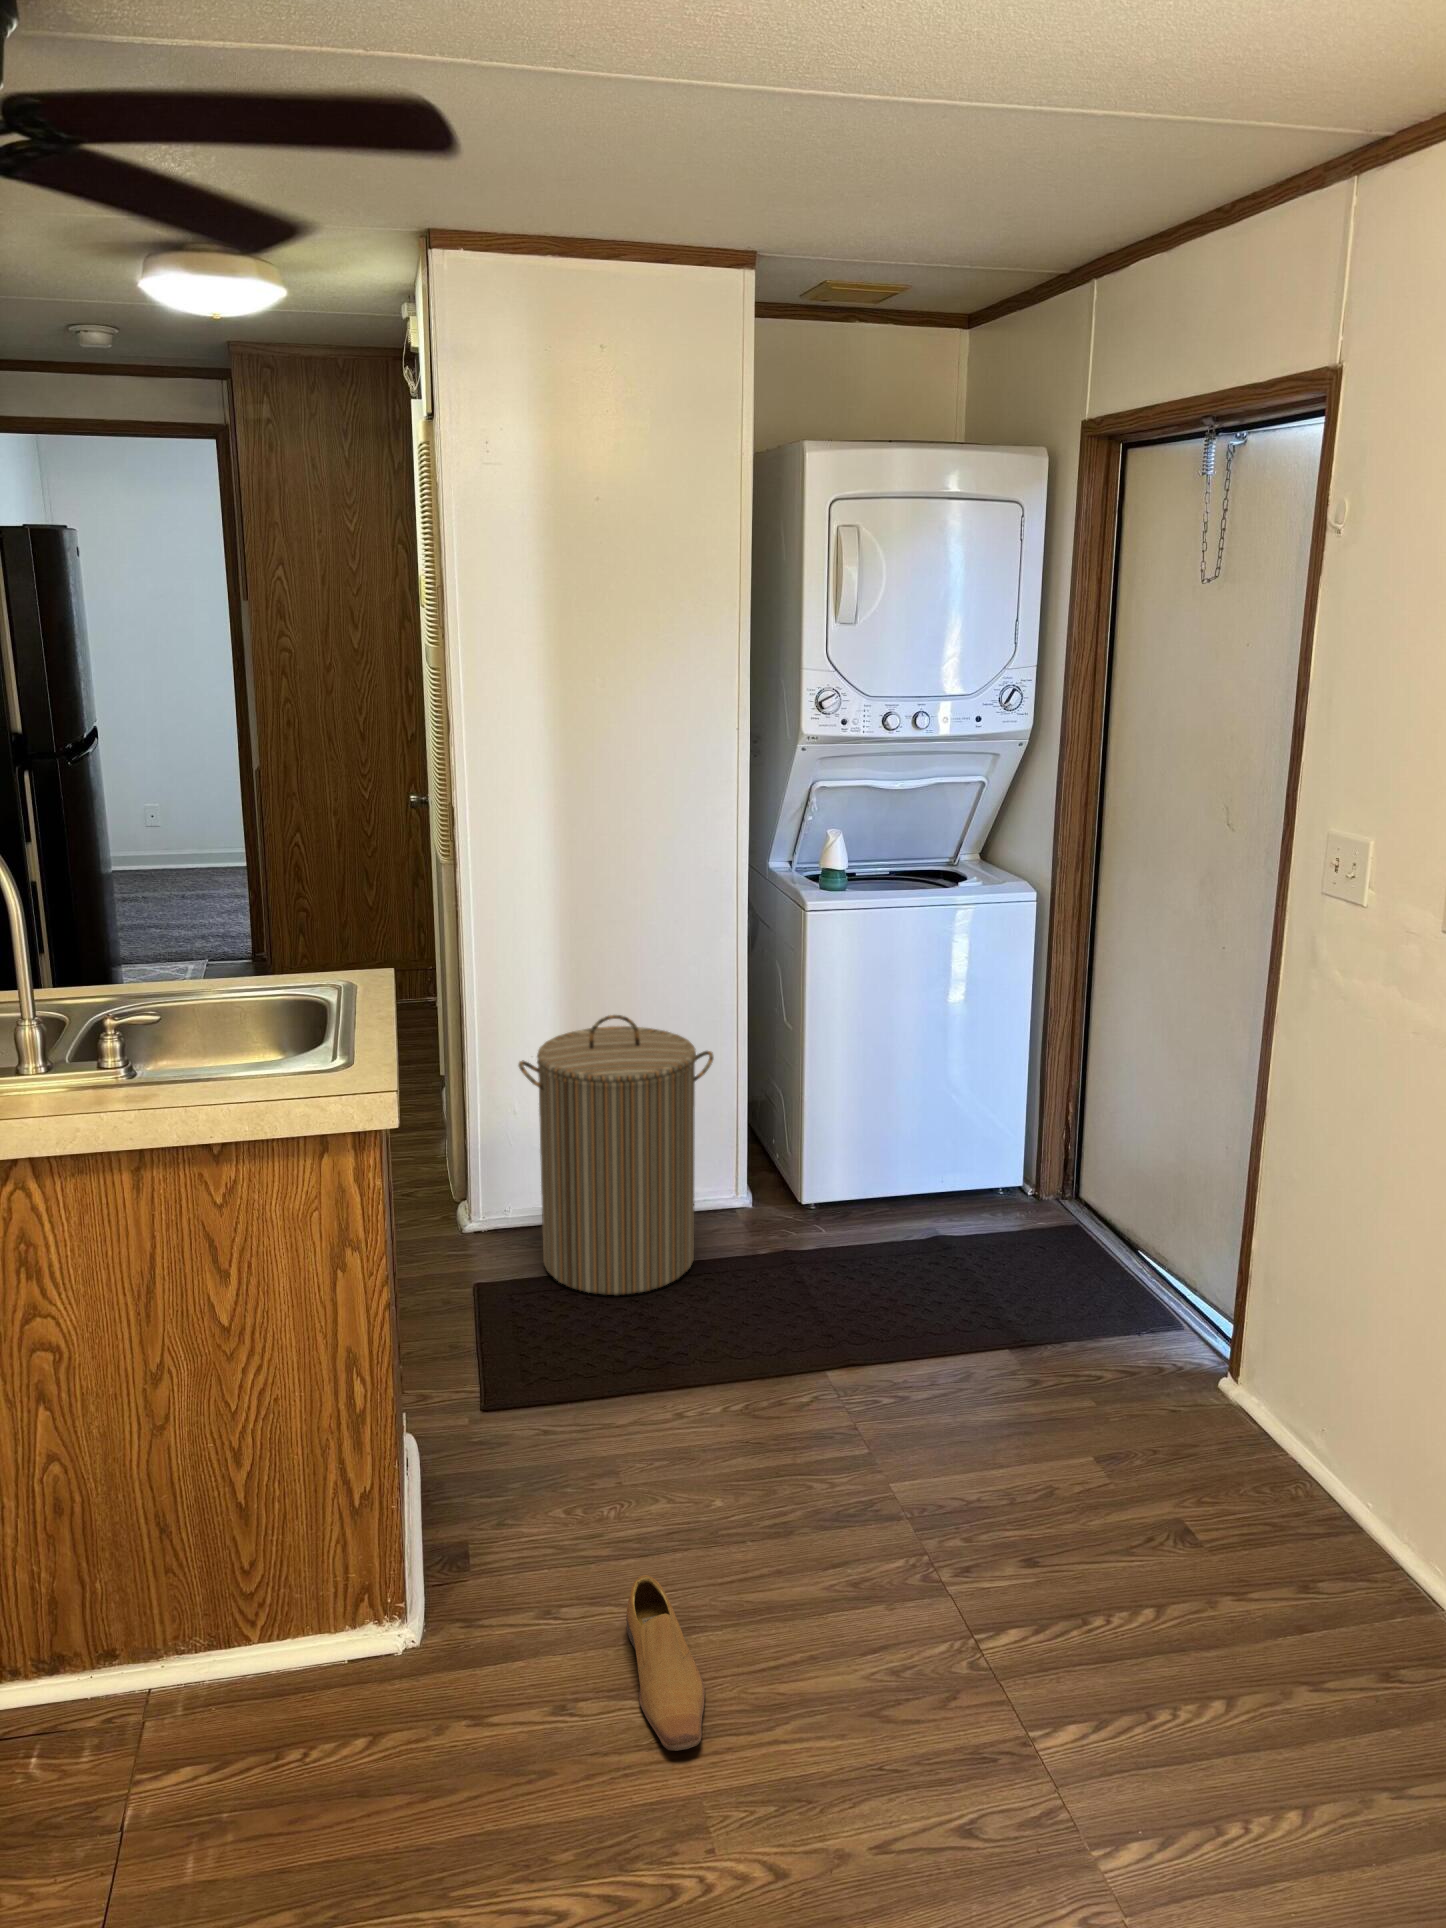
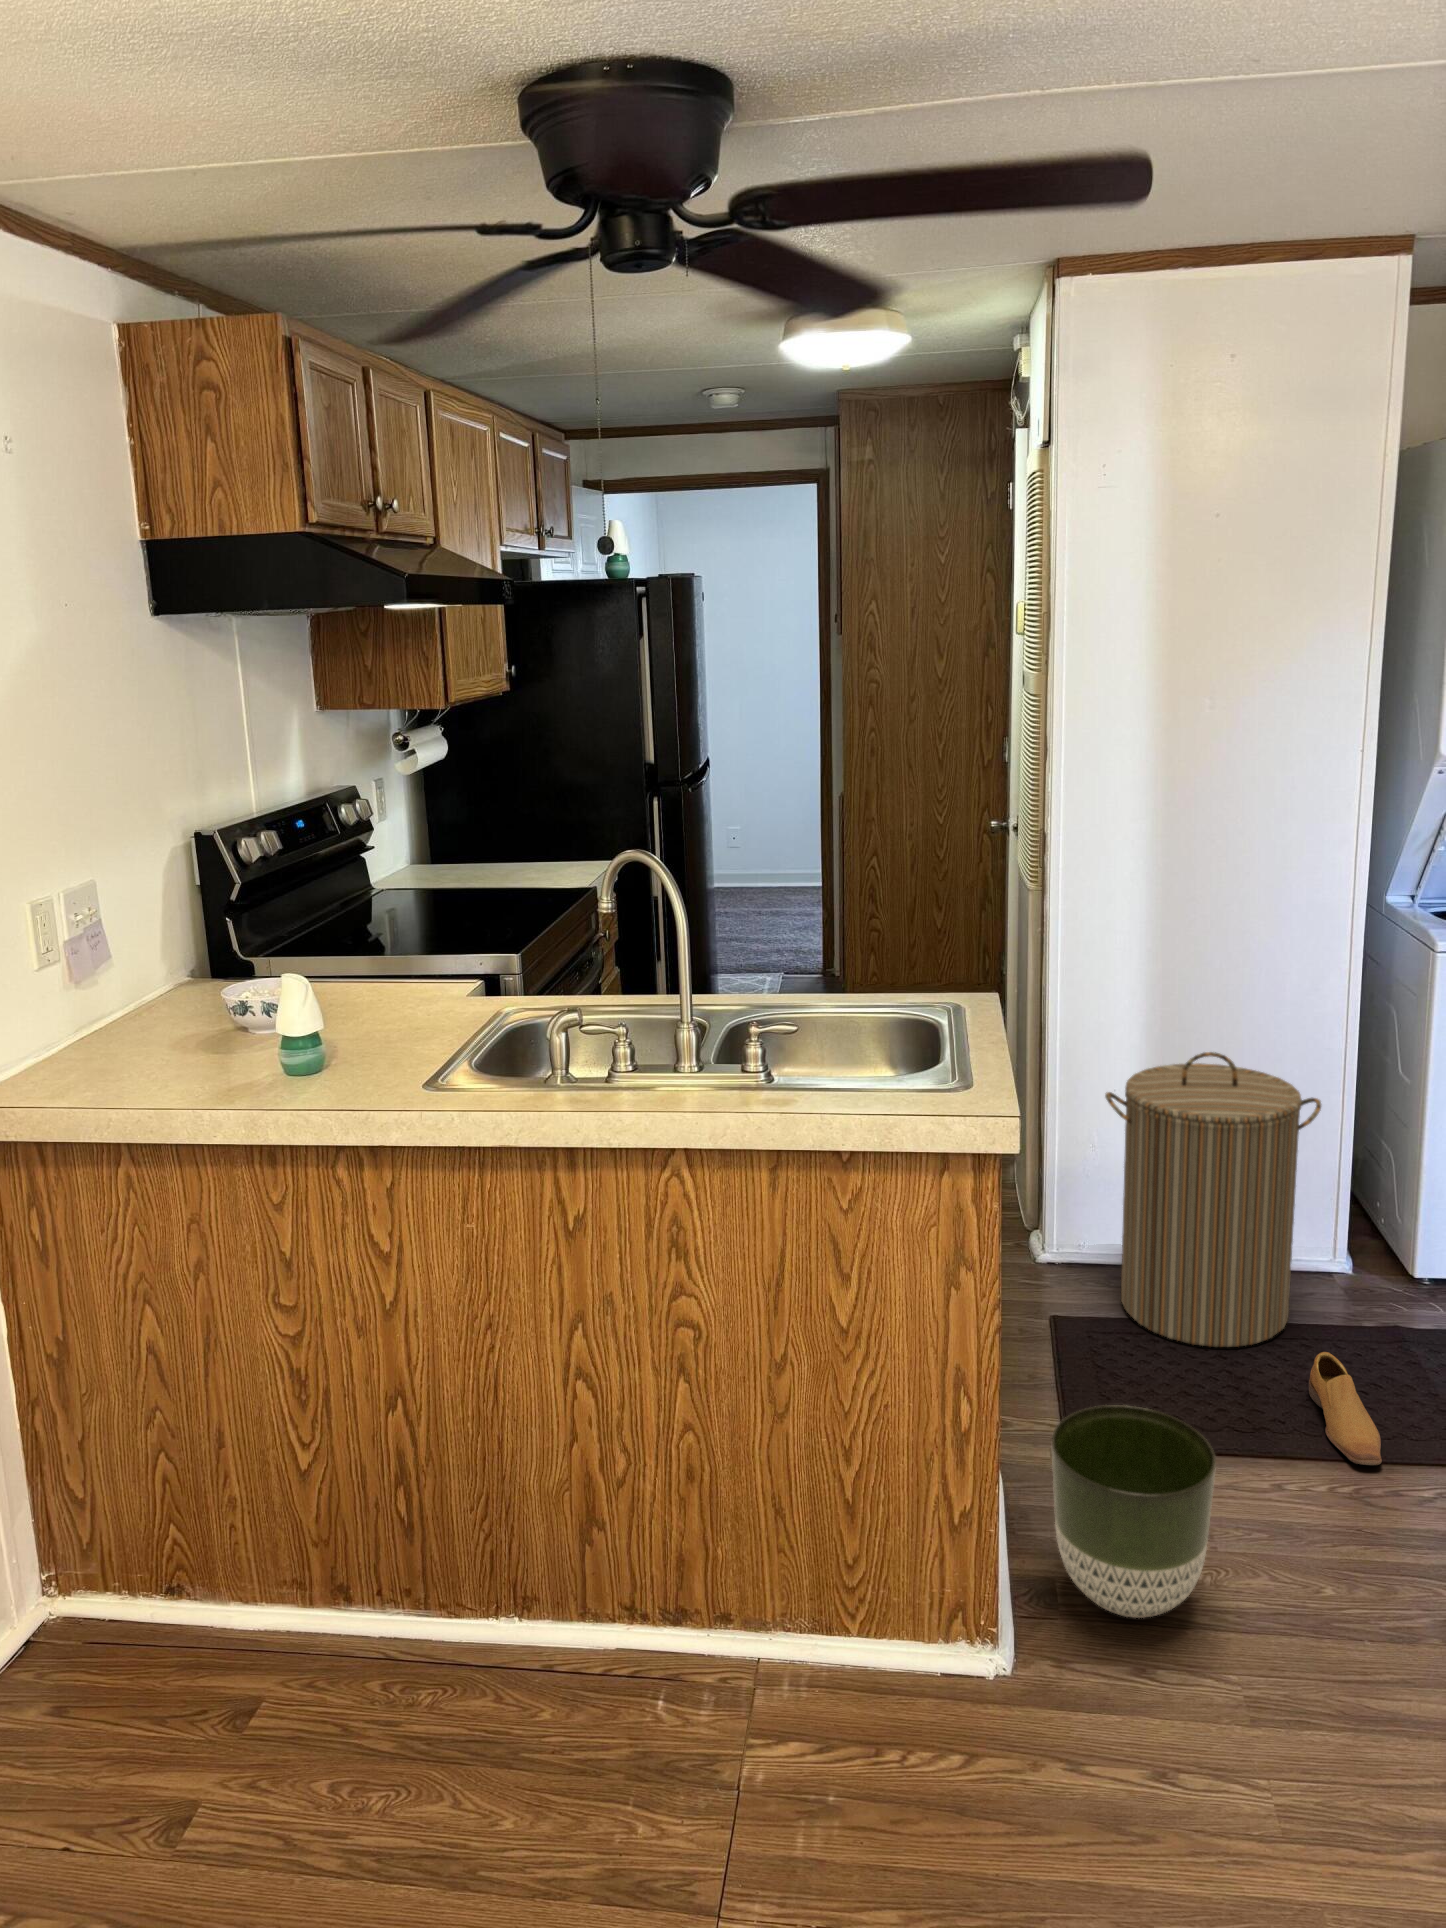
planter: none [455,1360,608,1562] -> present [1052,1405,1216,1618]
shoe: present [626,1575,705,1751] -> present [1309,1352,1382,1465]

